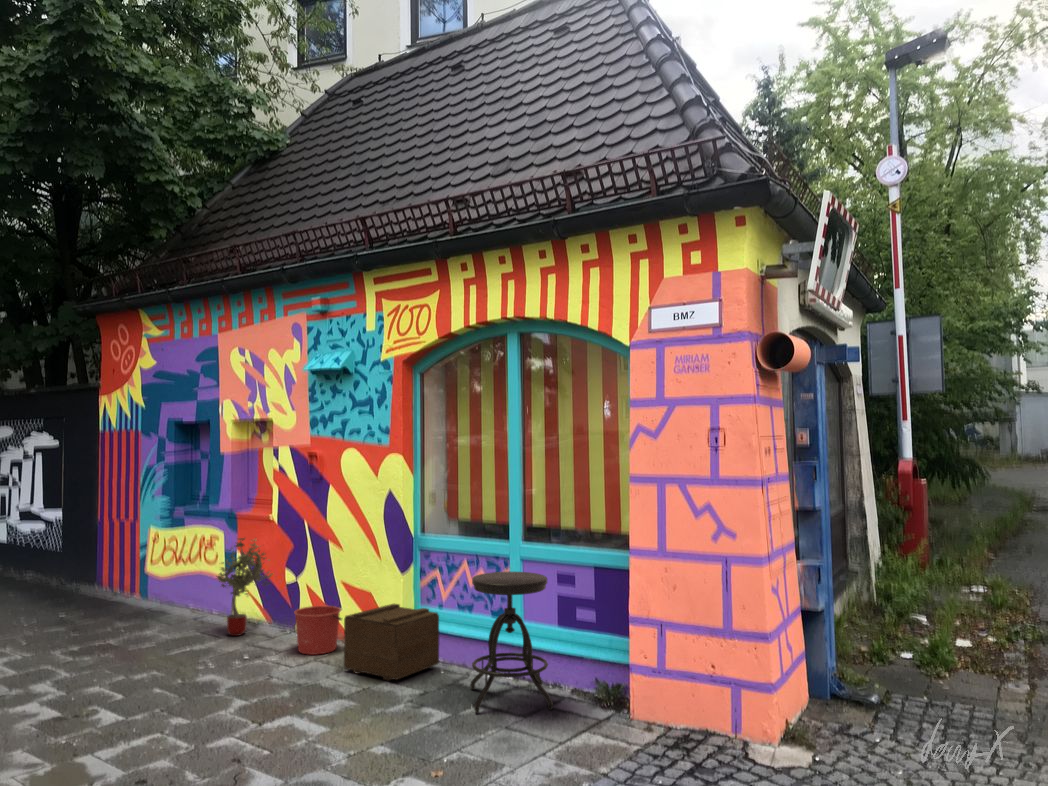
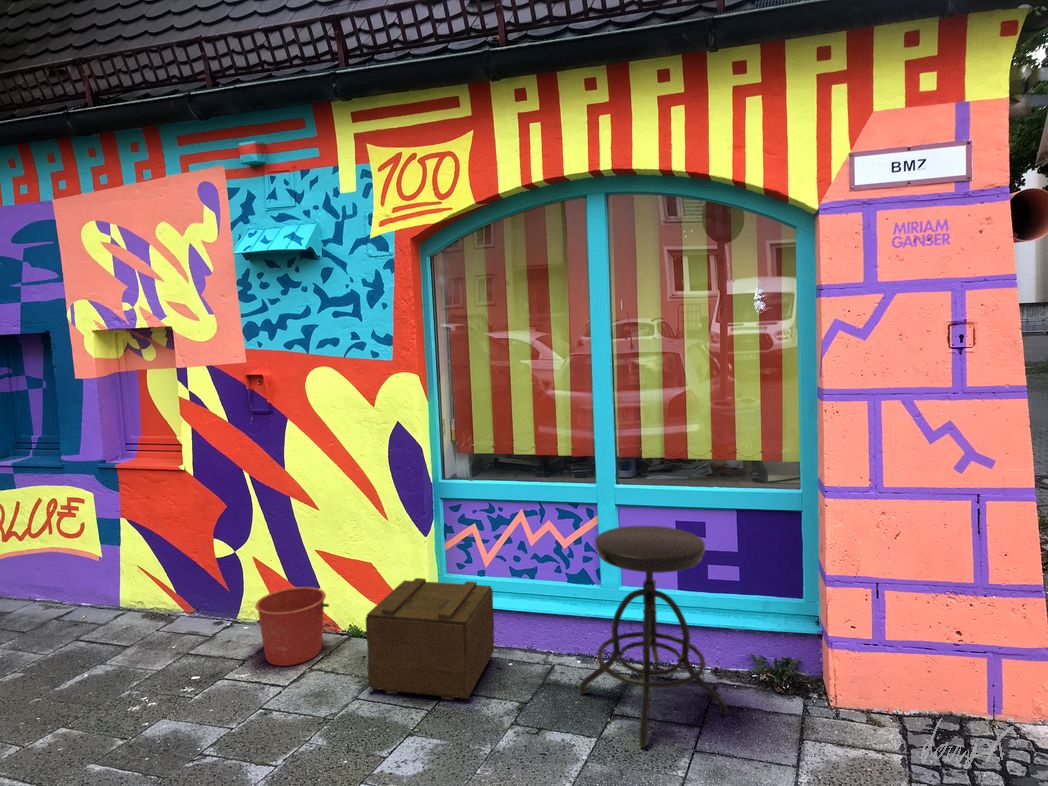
potted tree: present [217,538,272,636] -> none [96,500,195,646]

